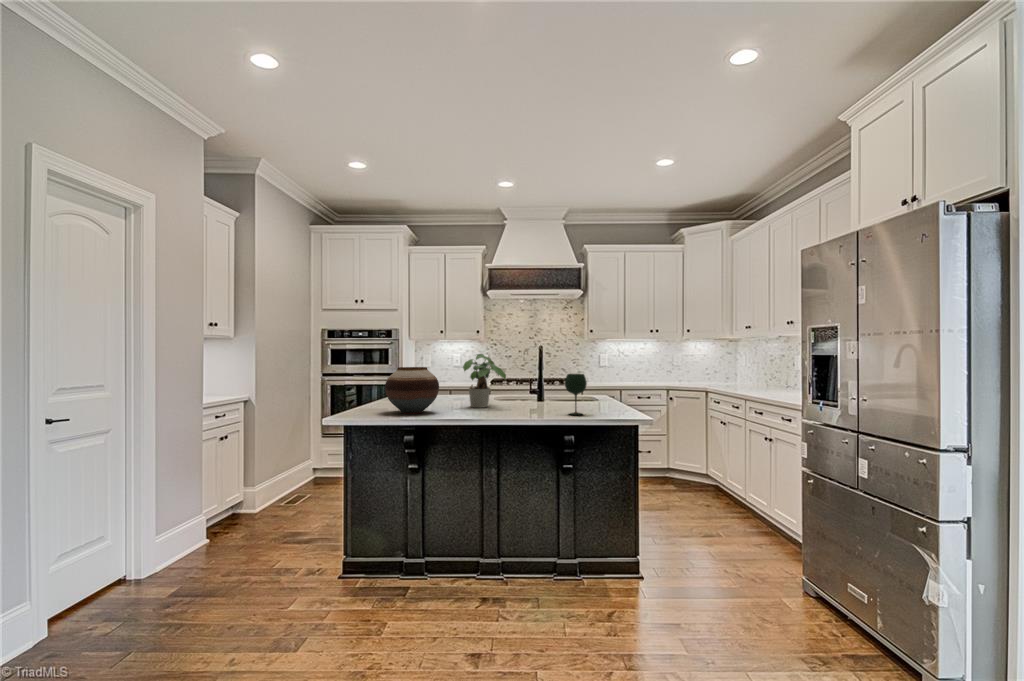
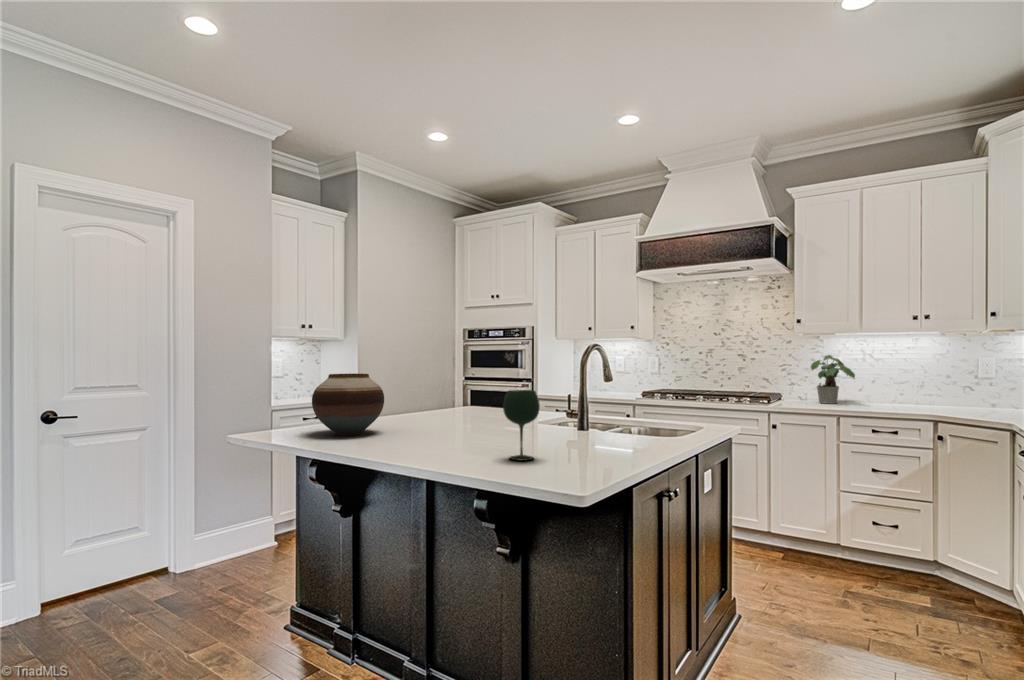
potted plant: present [463,354,506,408] -> present [811,355,855,404]

